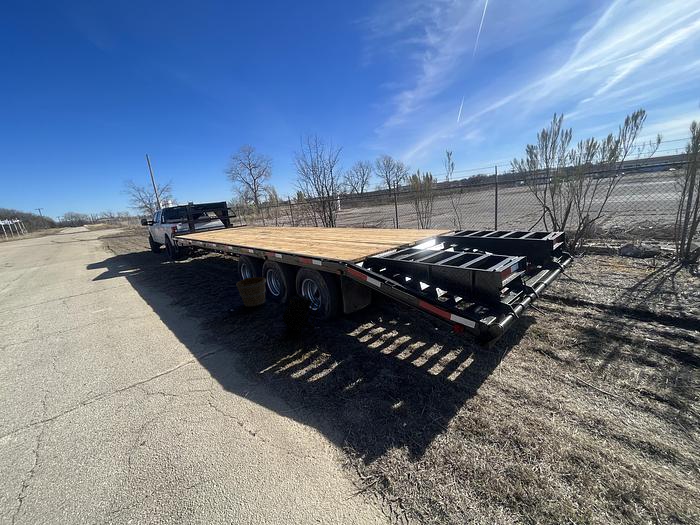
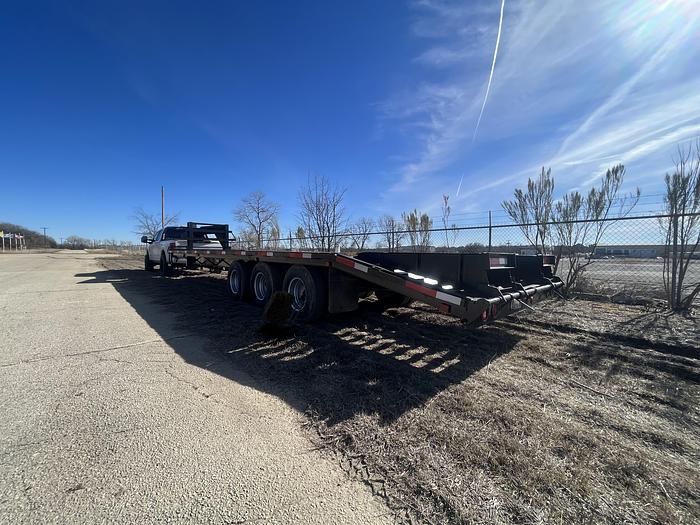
wooden bucket: present [236,277,266,307] -> none [221,280,253,308]

